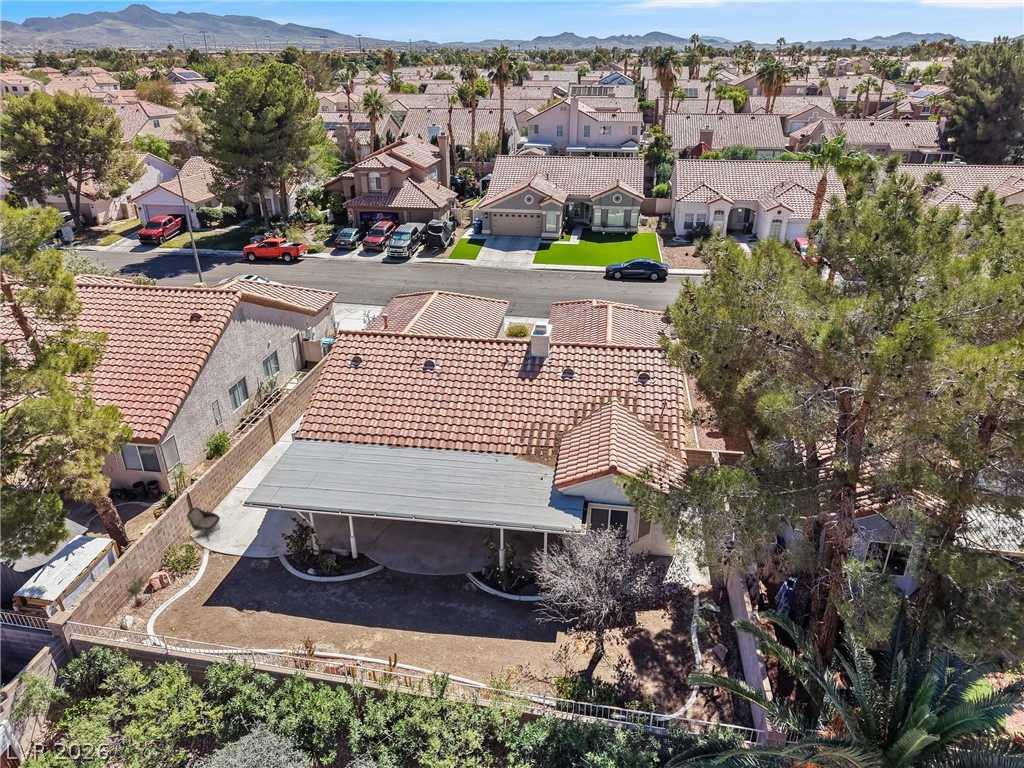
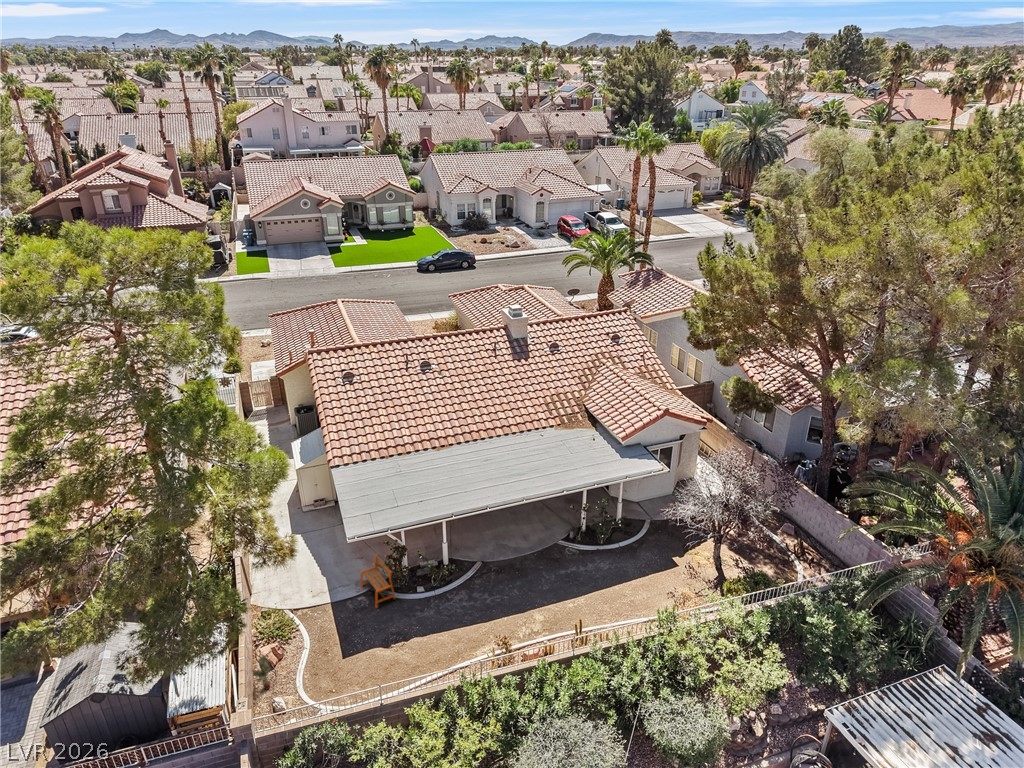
lounge chair: present [187,507,220,540] -> none [244,572,278,609]
bench: none [265,526,294,573] -> present [361,555,395,608]

